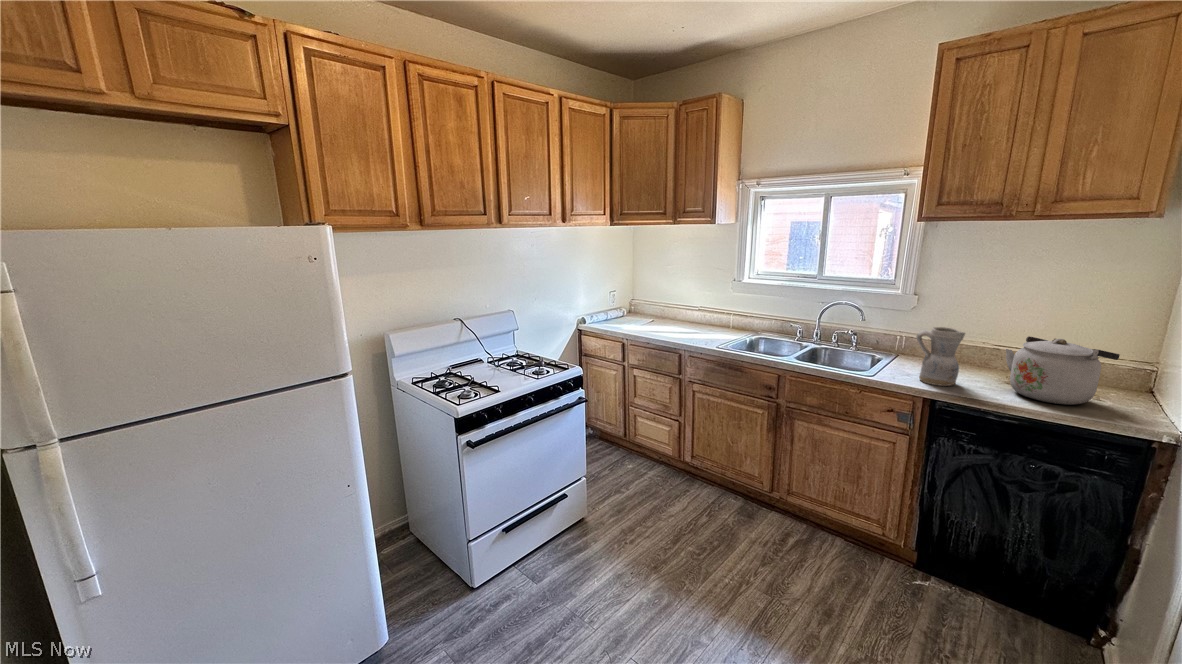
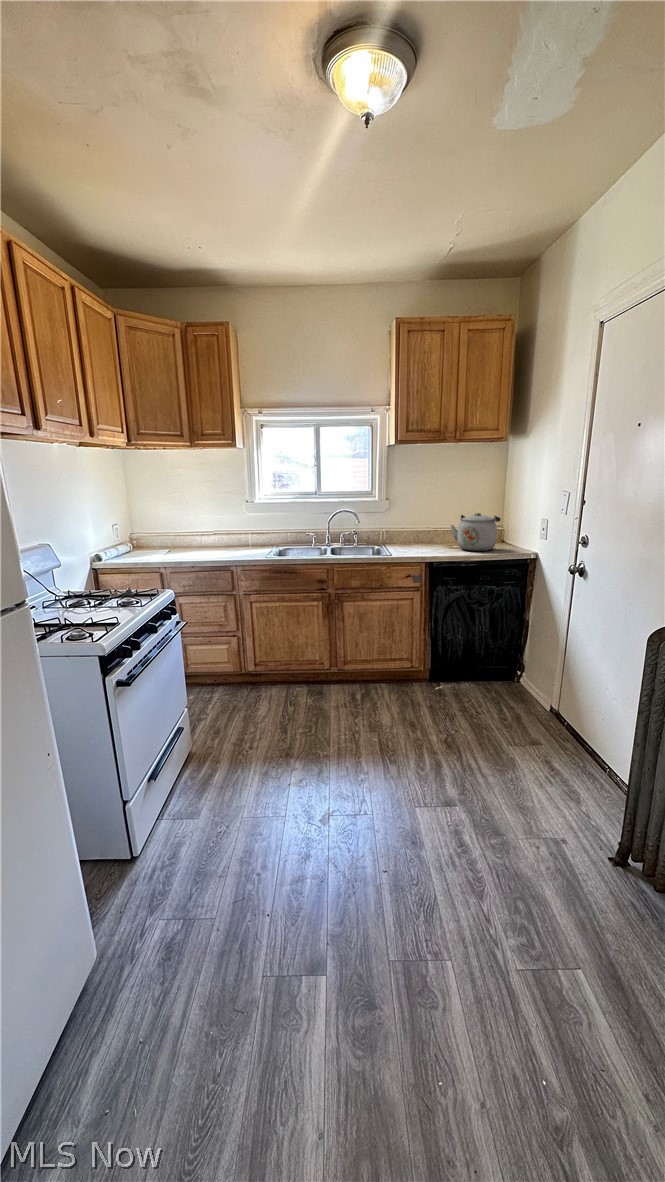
ceramic pitcher: present [917,327,965,386] -> none [412,514,437,553]

